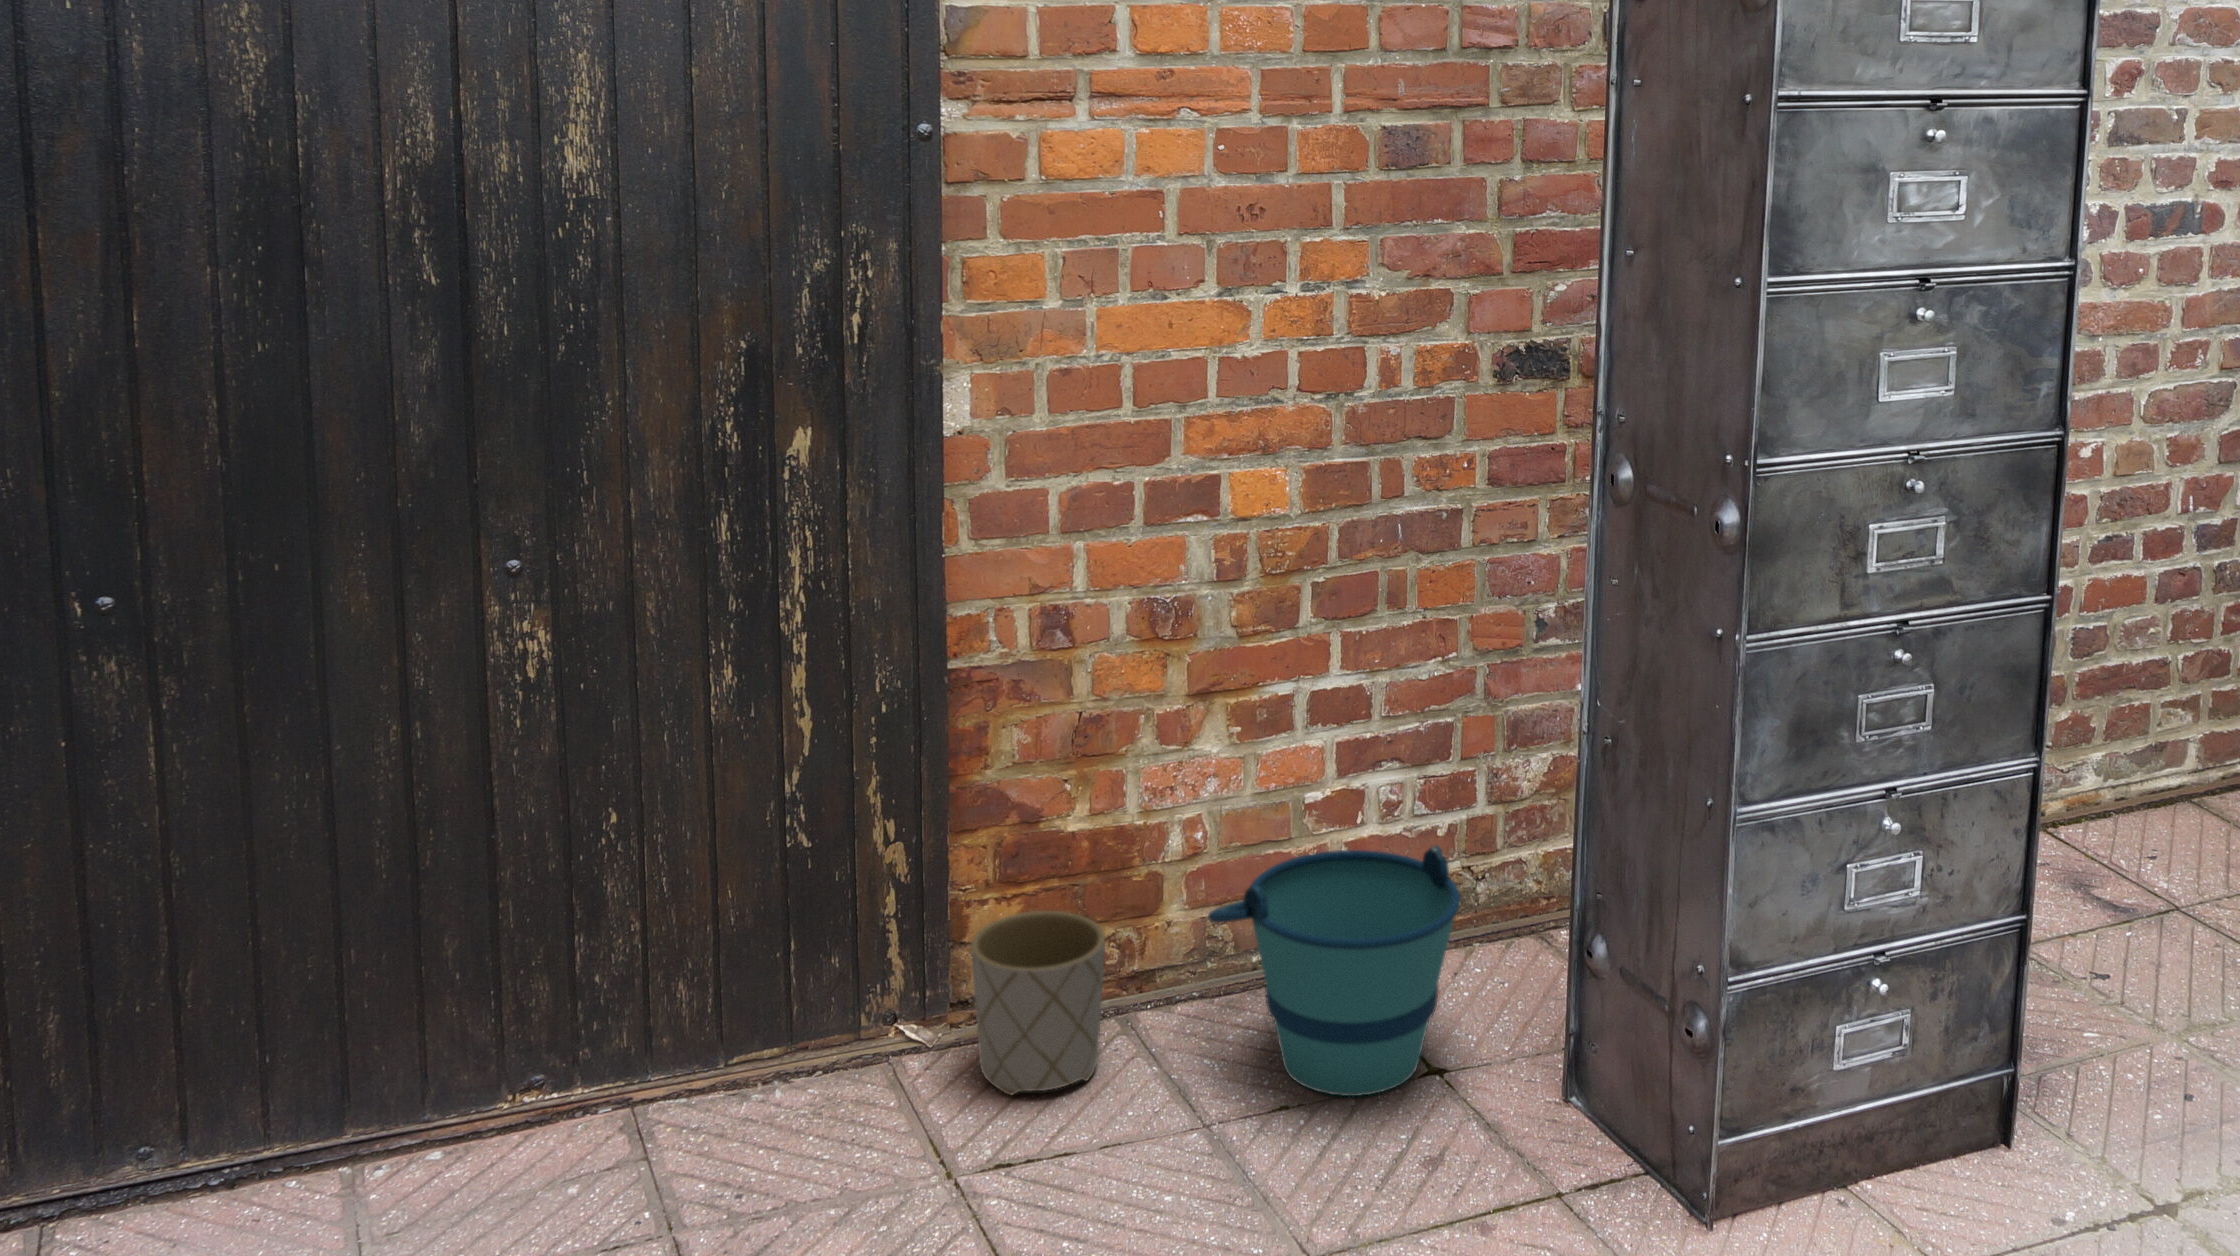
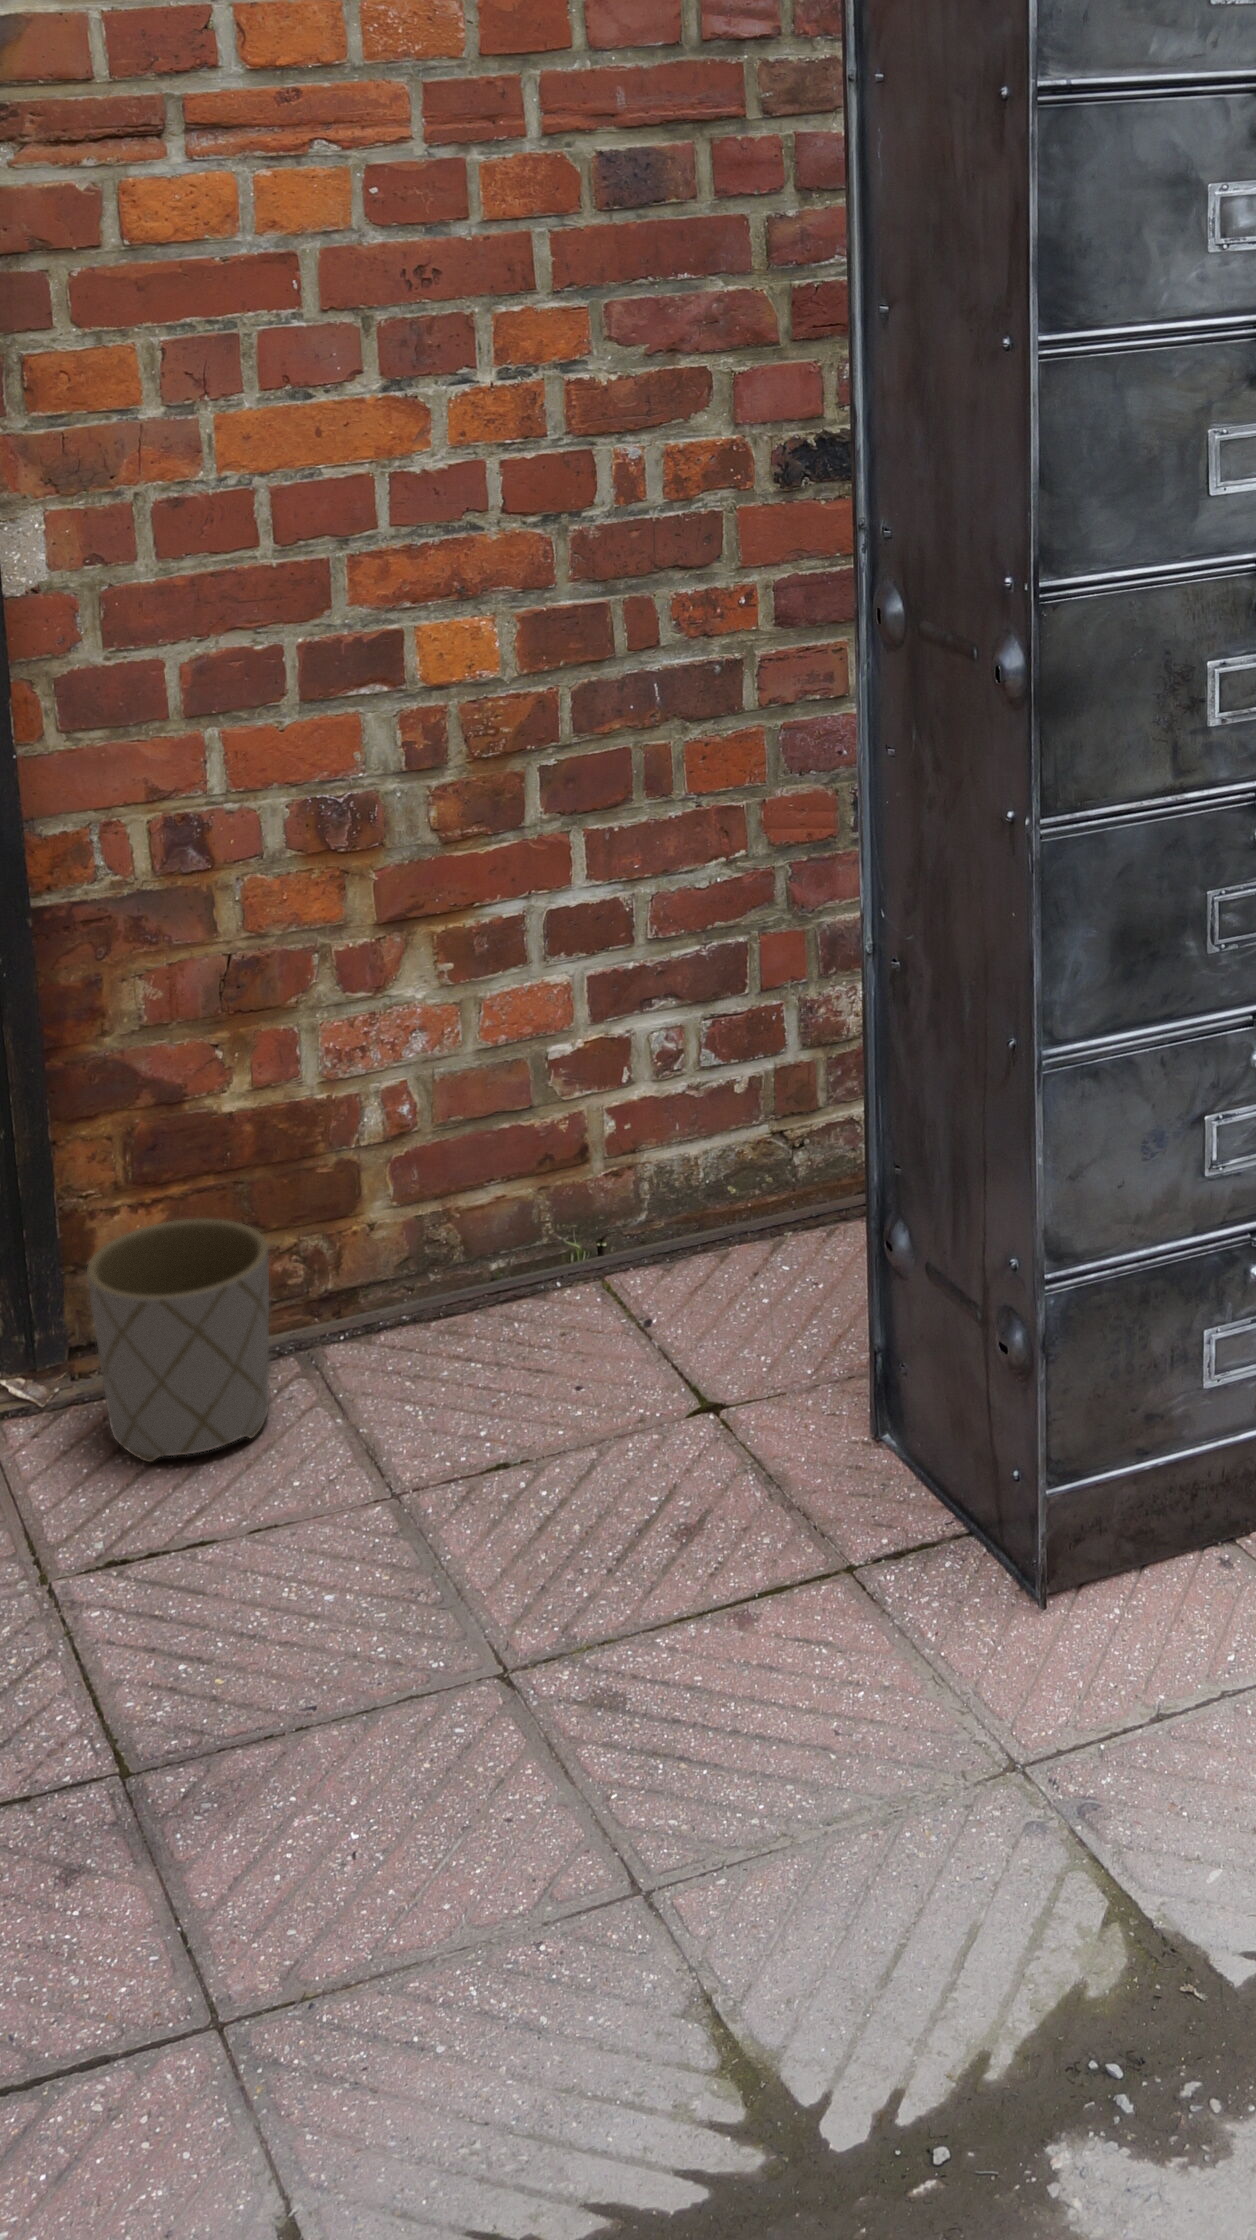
bucket: present [1208,846,1461,1096] -> none [408,1107,740,1439]

